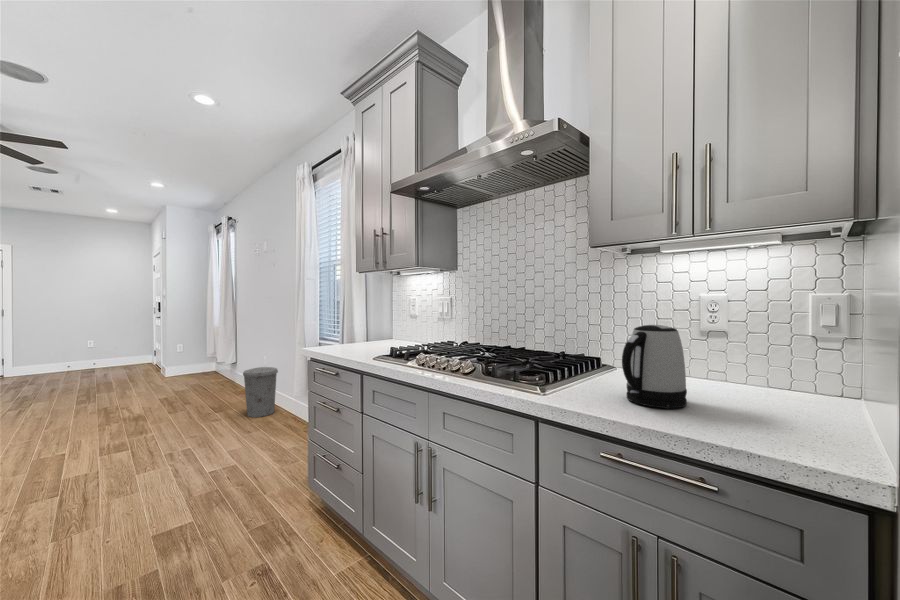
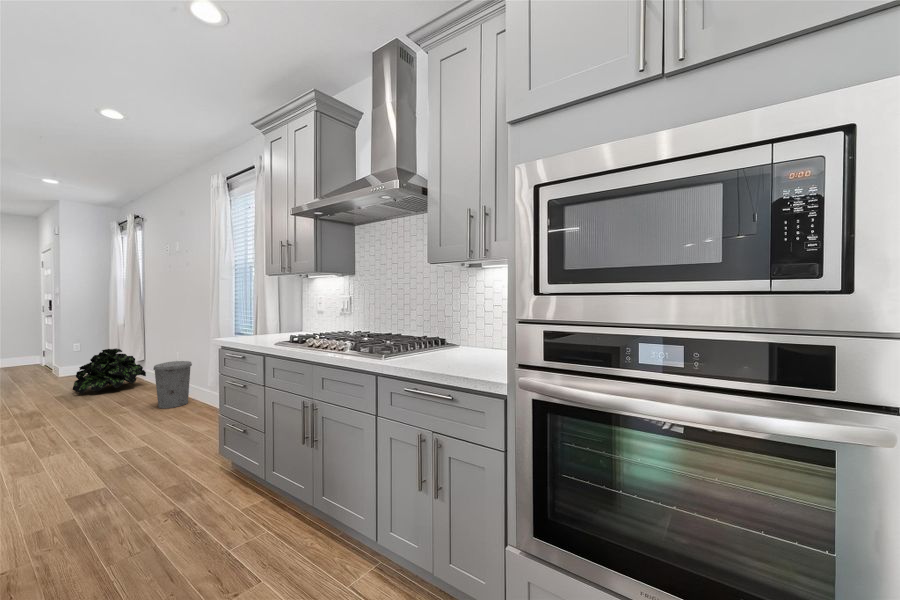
kettle: present [622,325,687,409] -> none [434,314,474,364]
potted plant: none [176,351,237,396] -> present [73,348,146,394]

